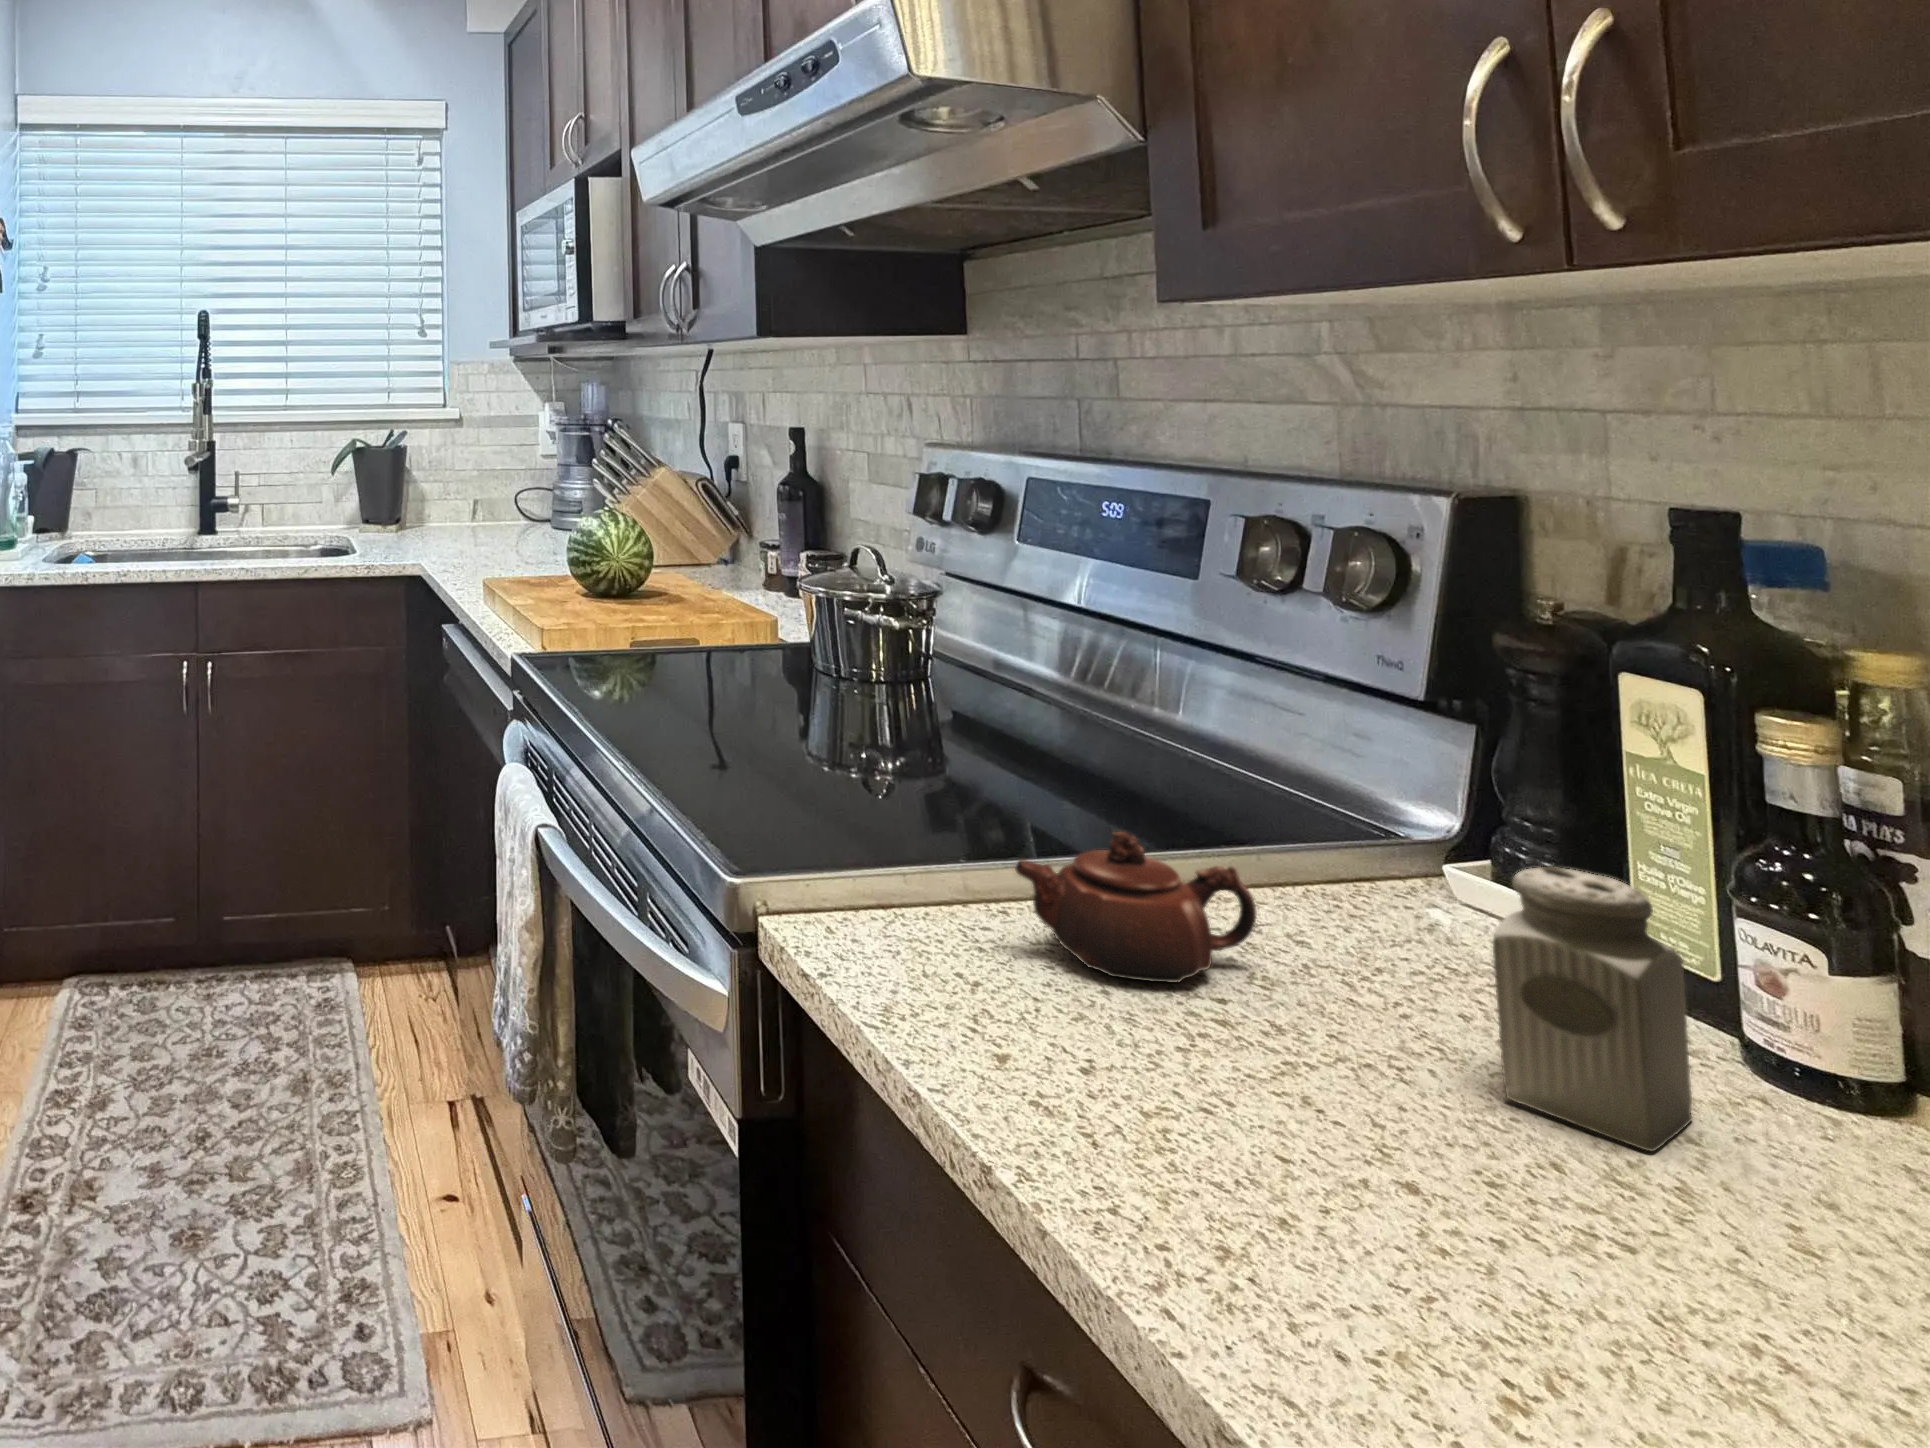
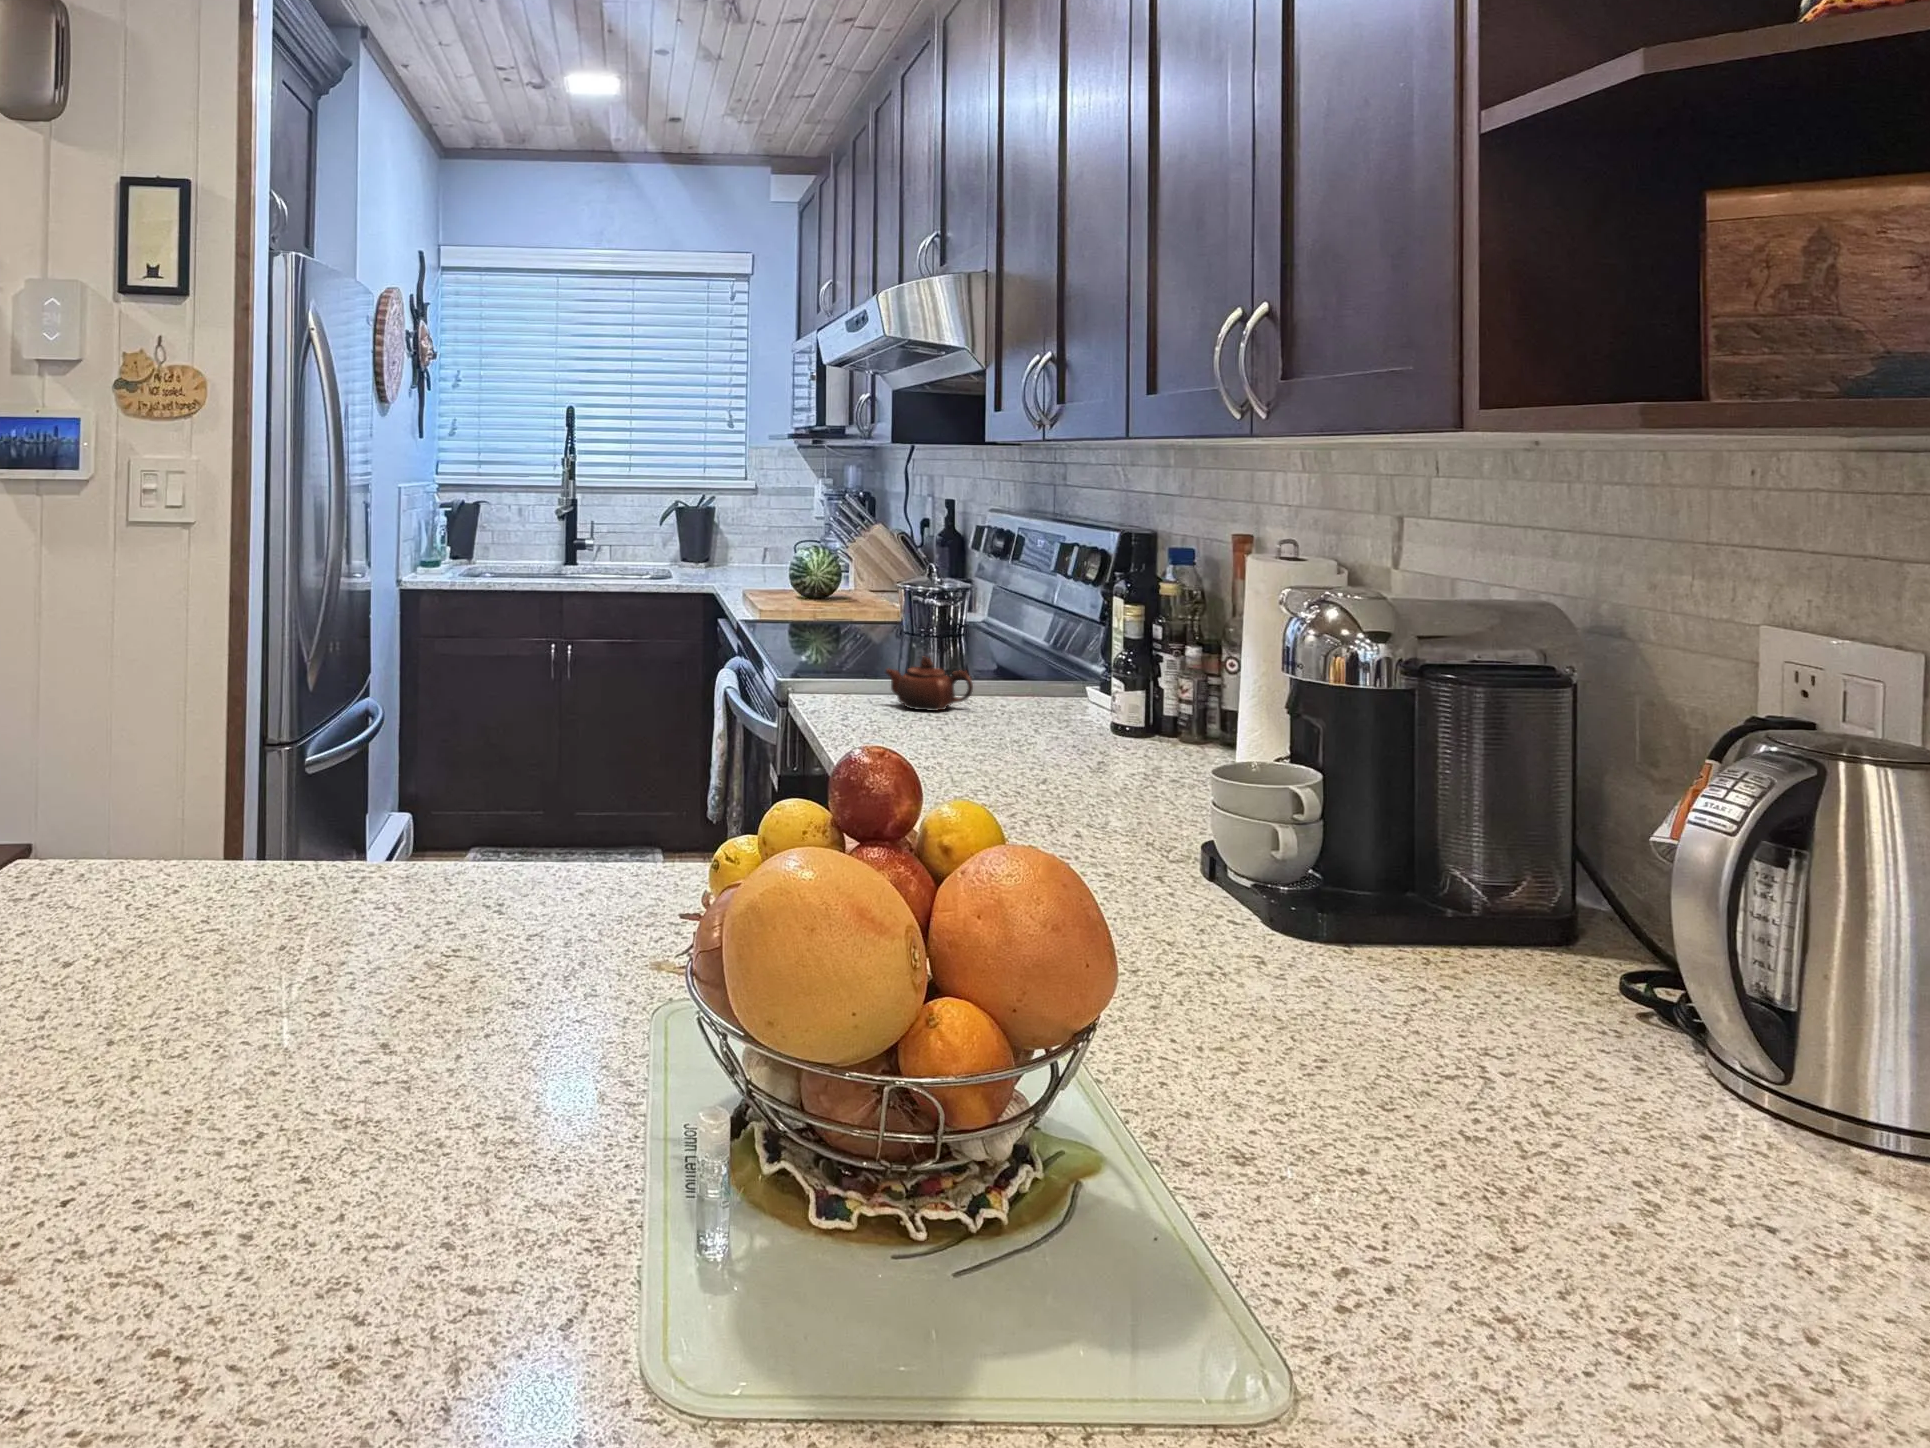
salt shaker: present [1493,867,1692,1151] -> none [1004,652,1062,735]

